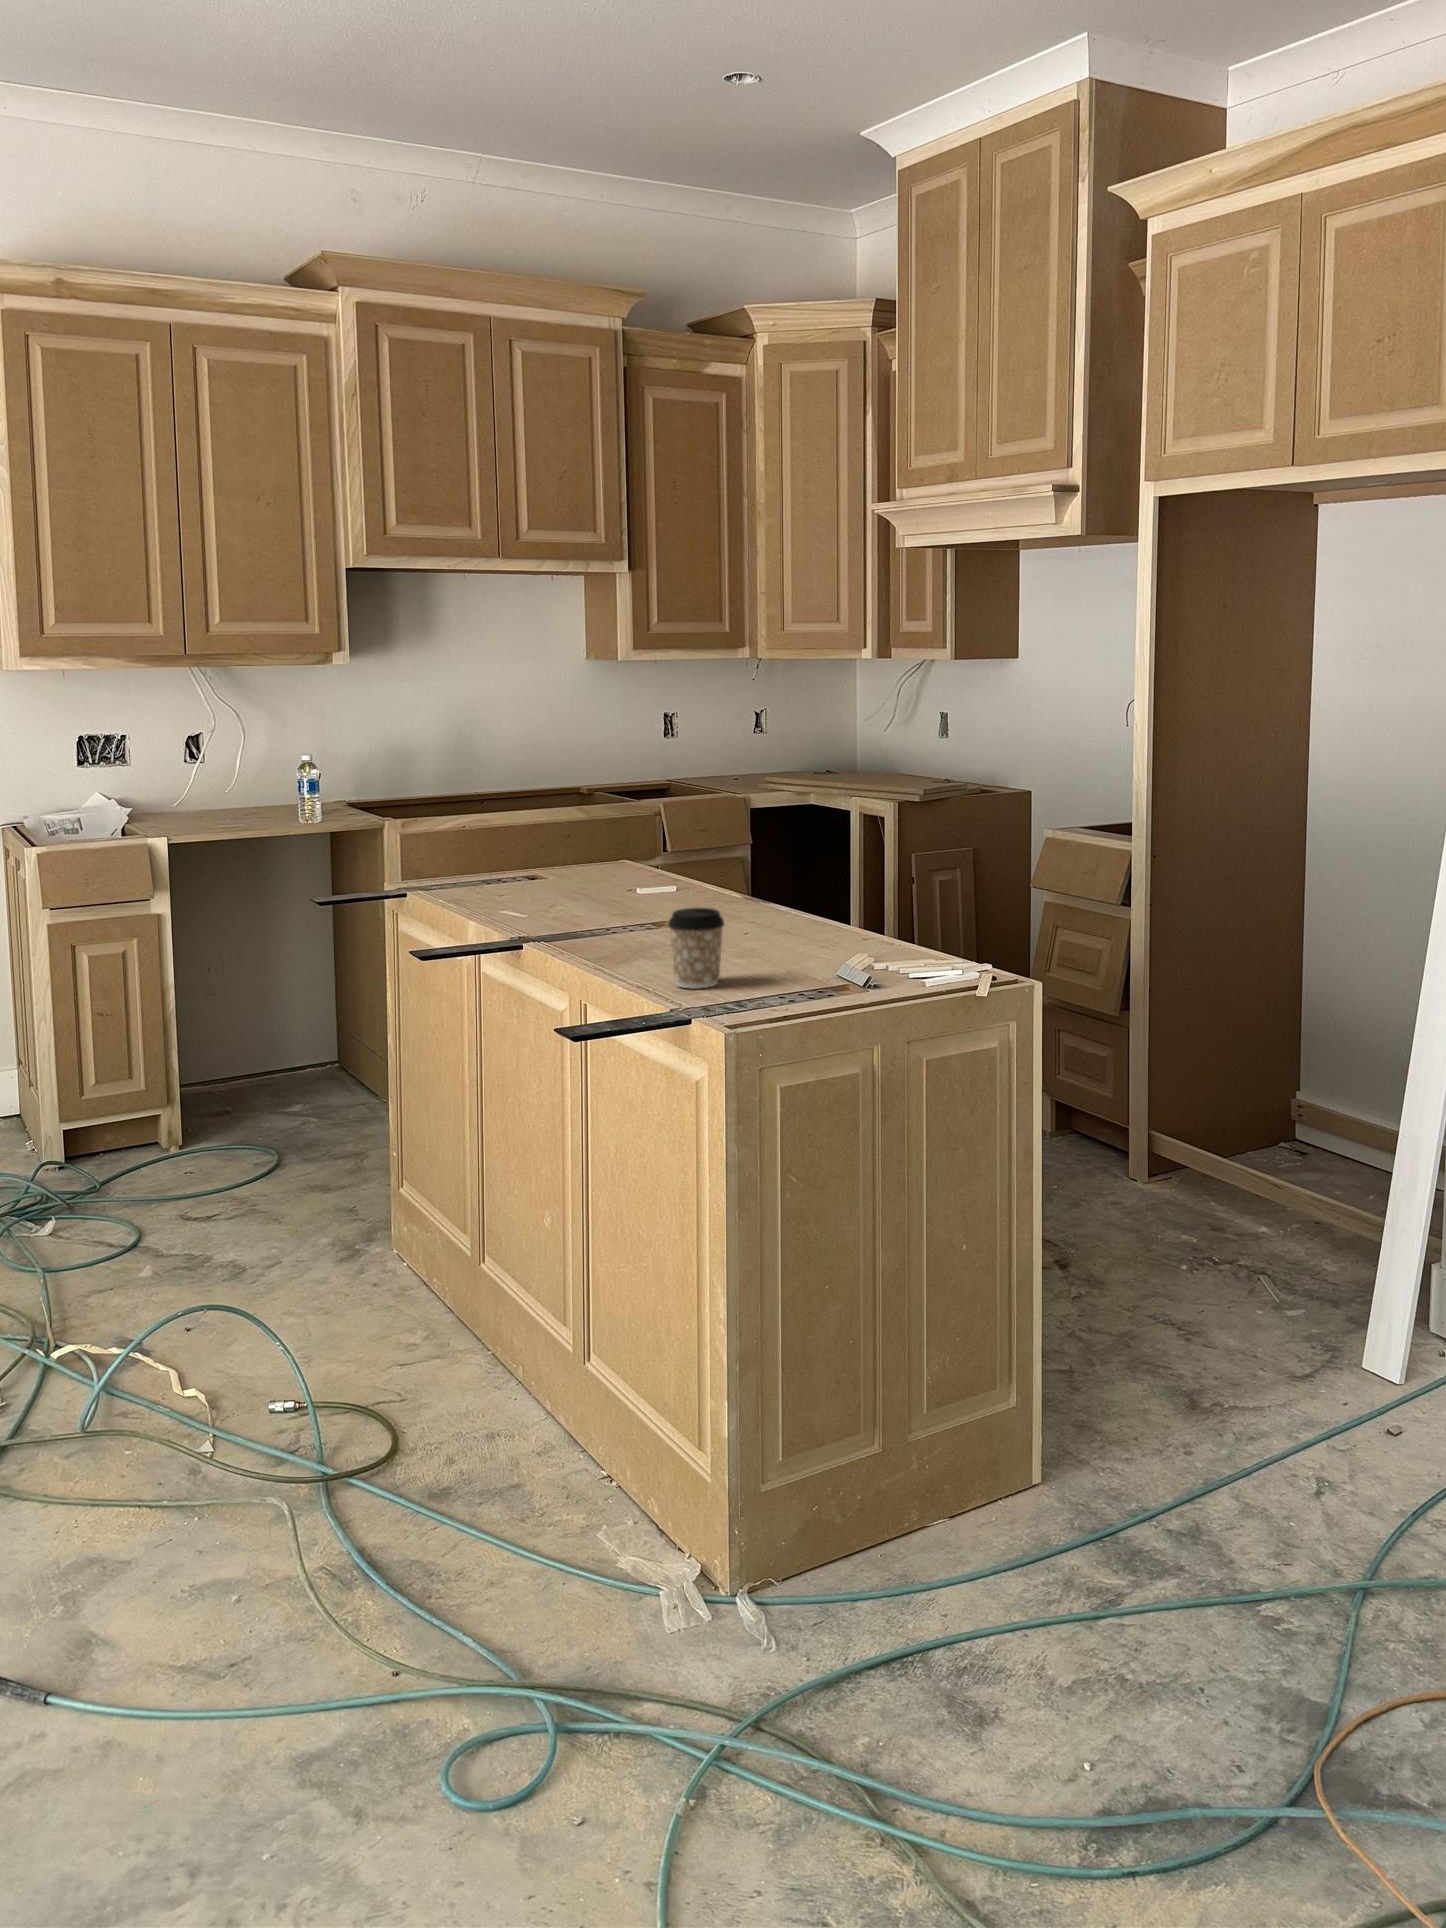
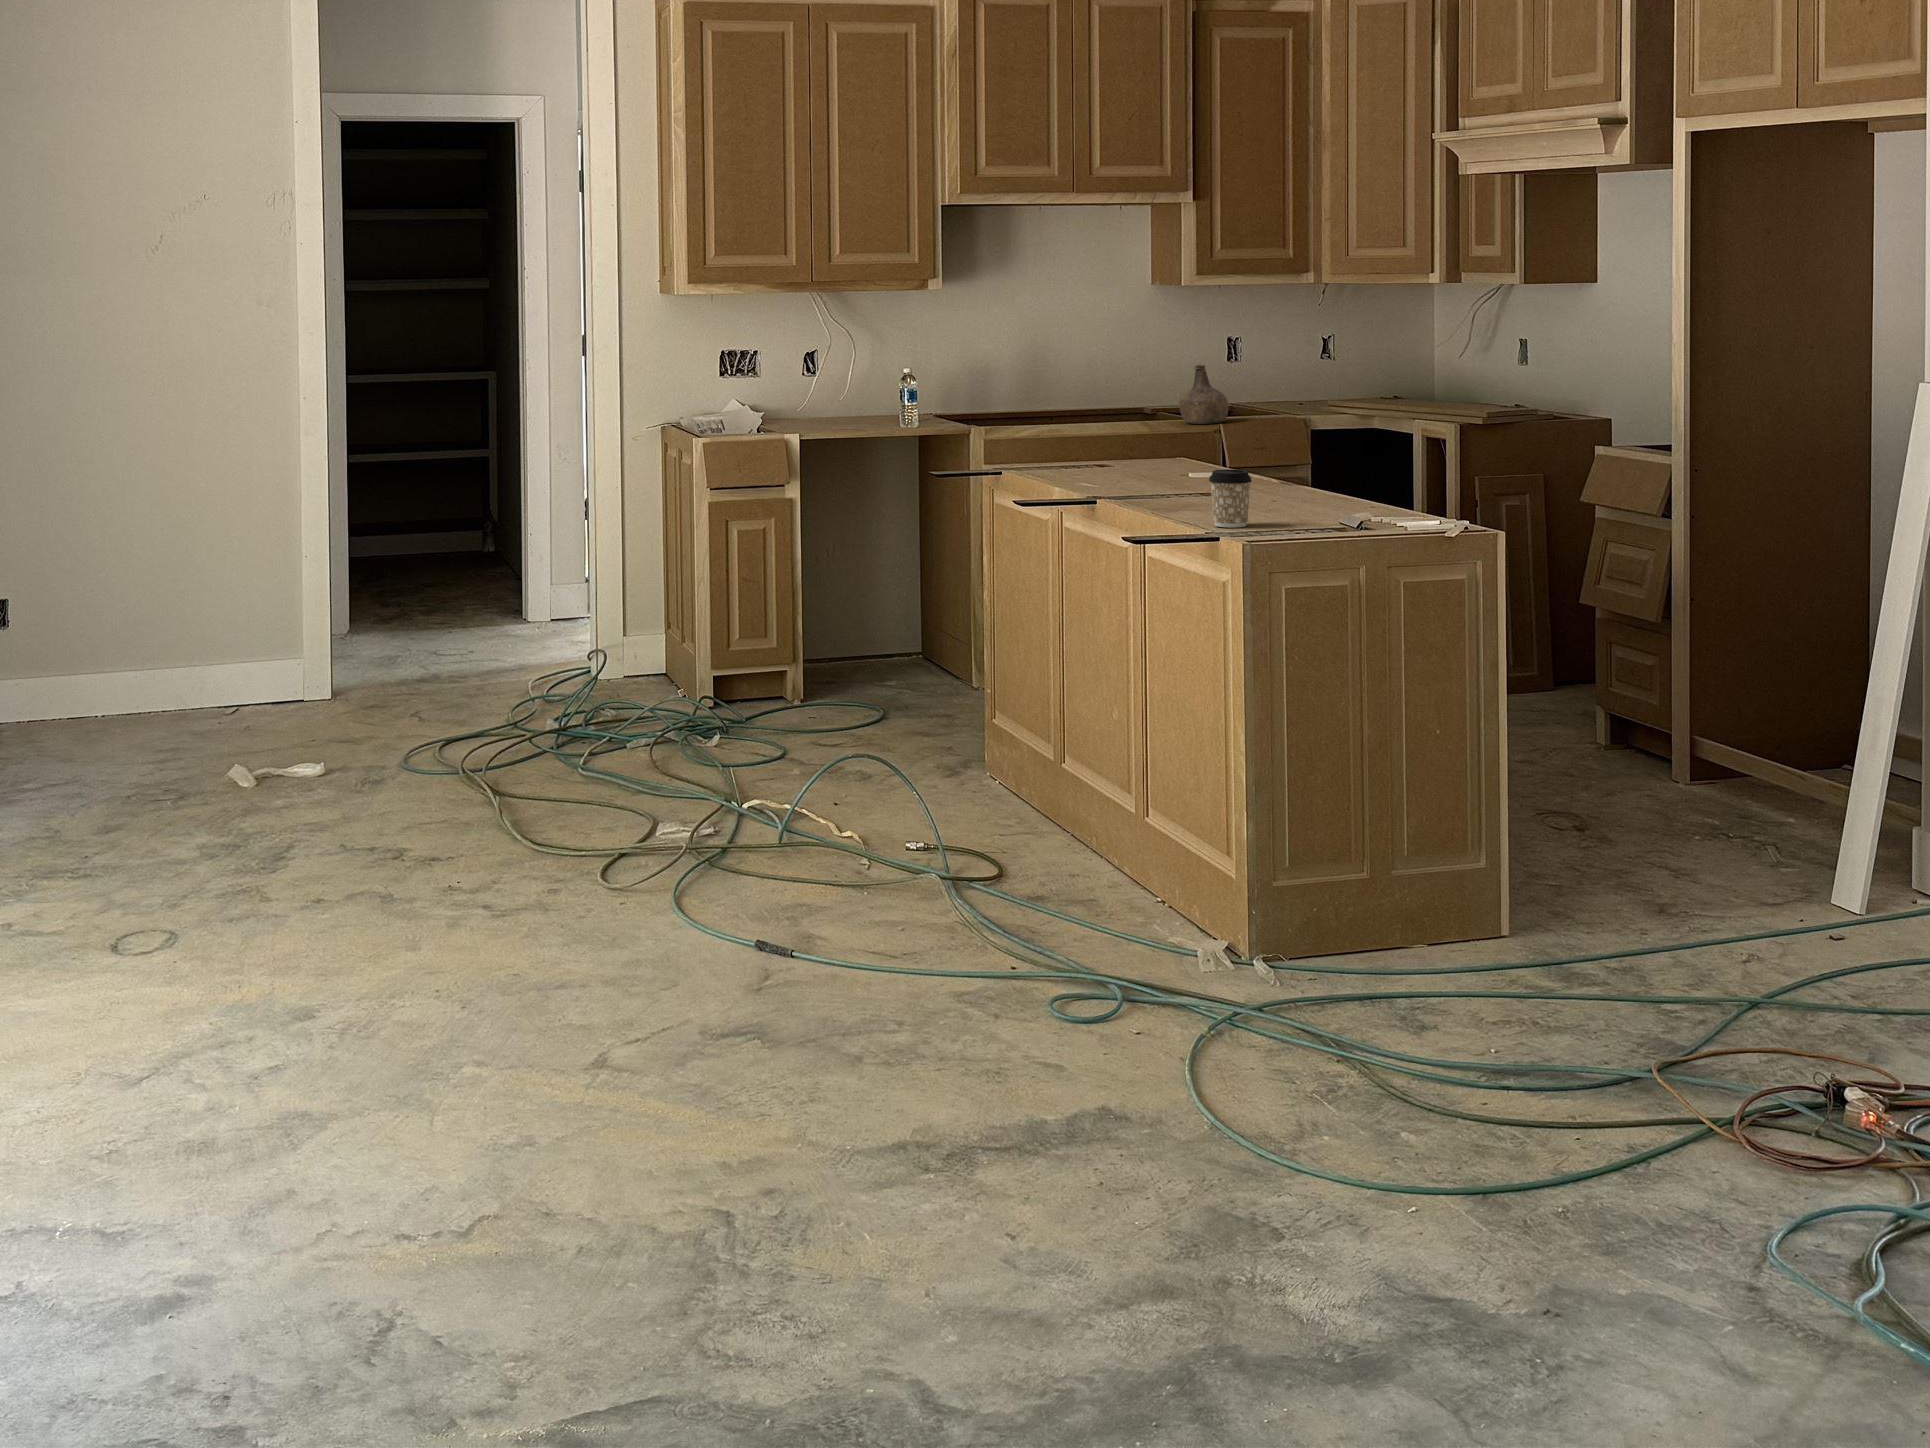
bottle: none [613,743,663,806] -> present [1179,365,1228,424]

